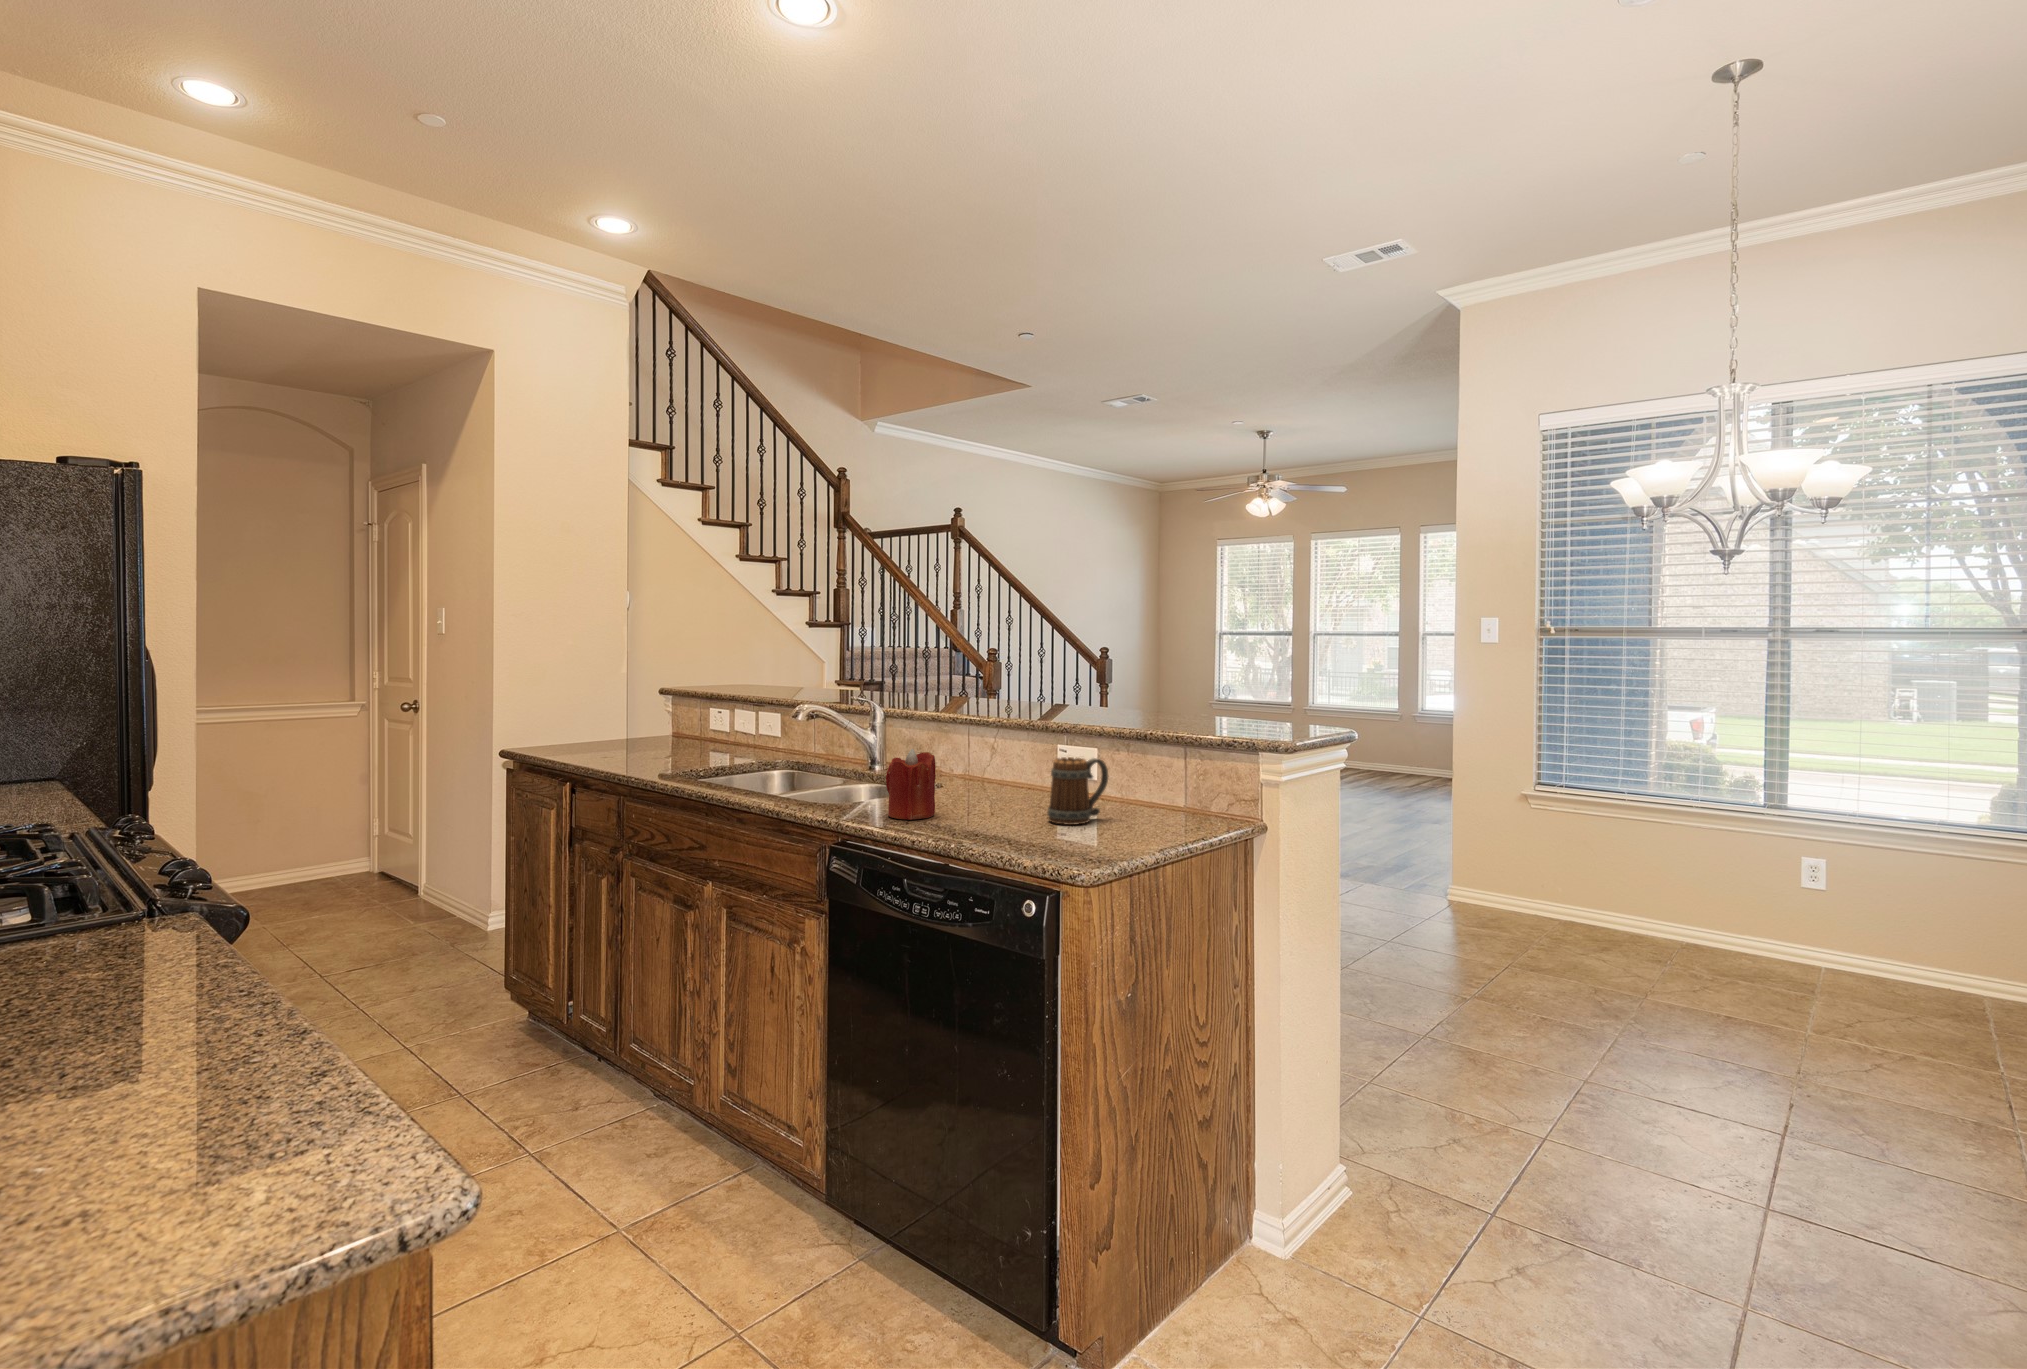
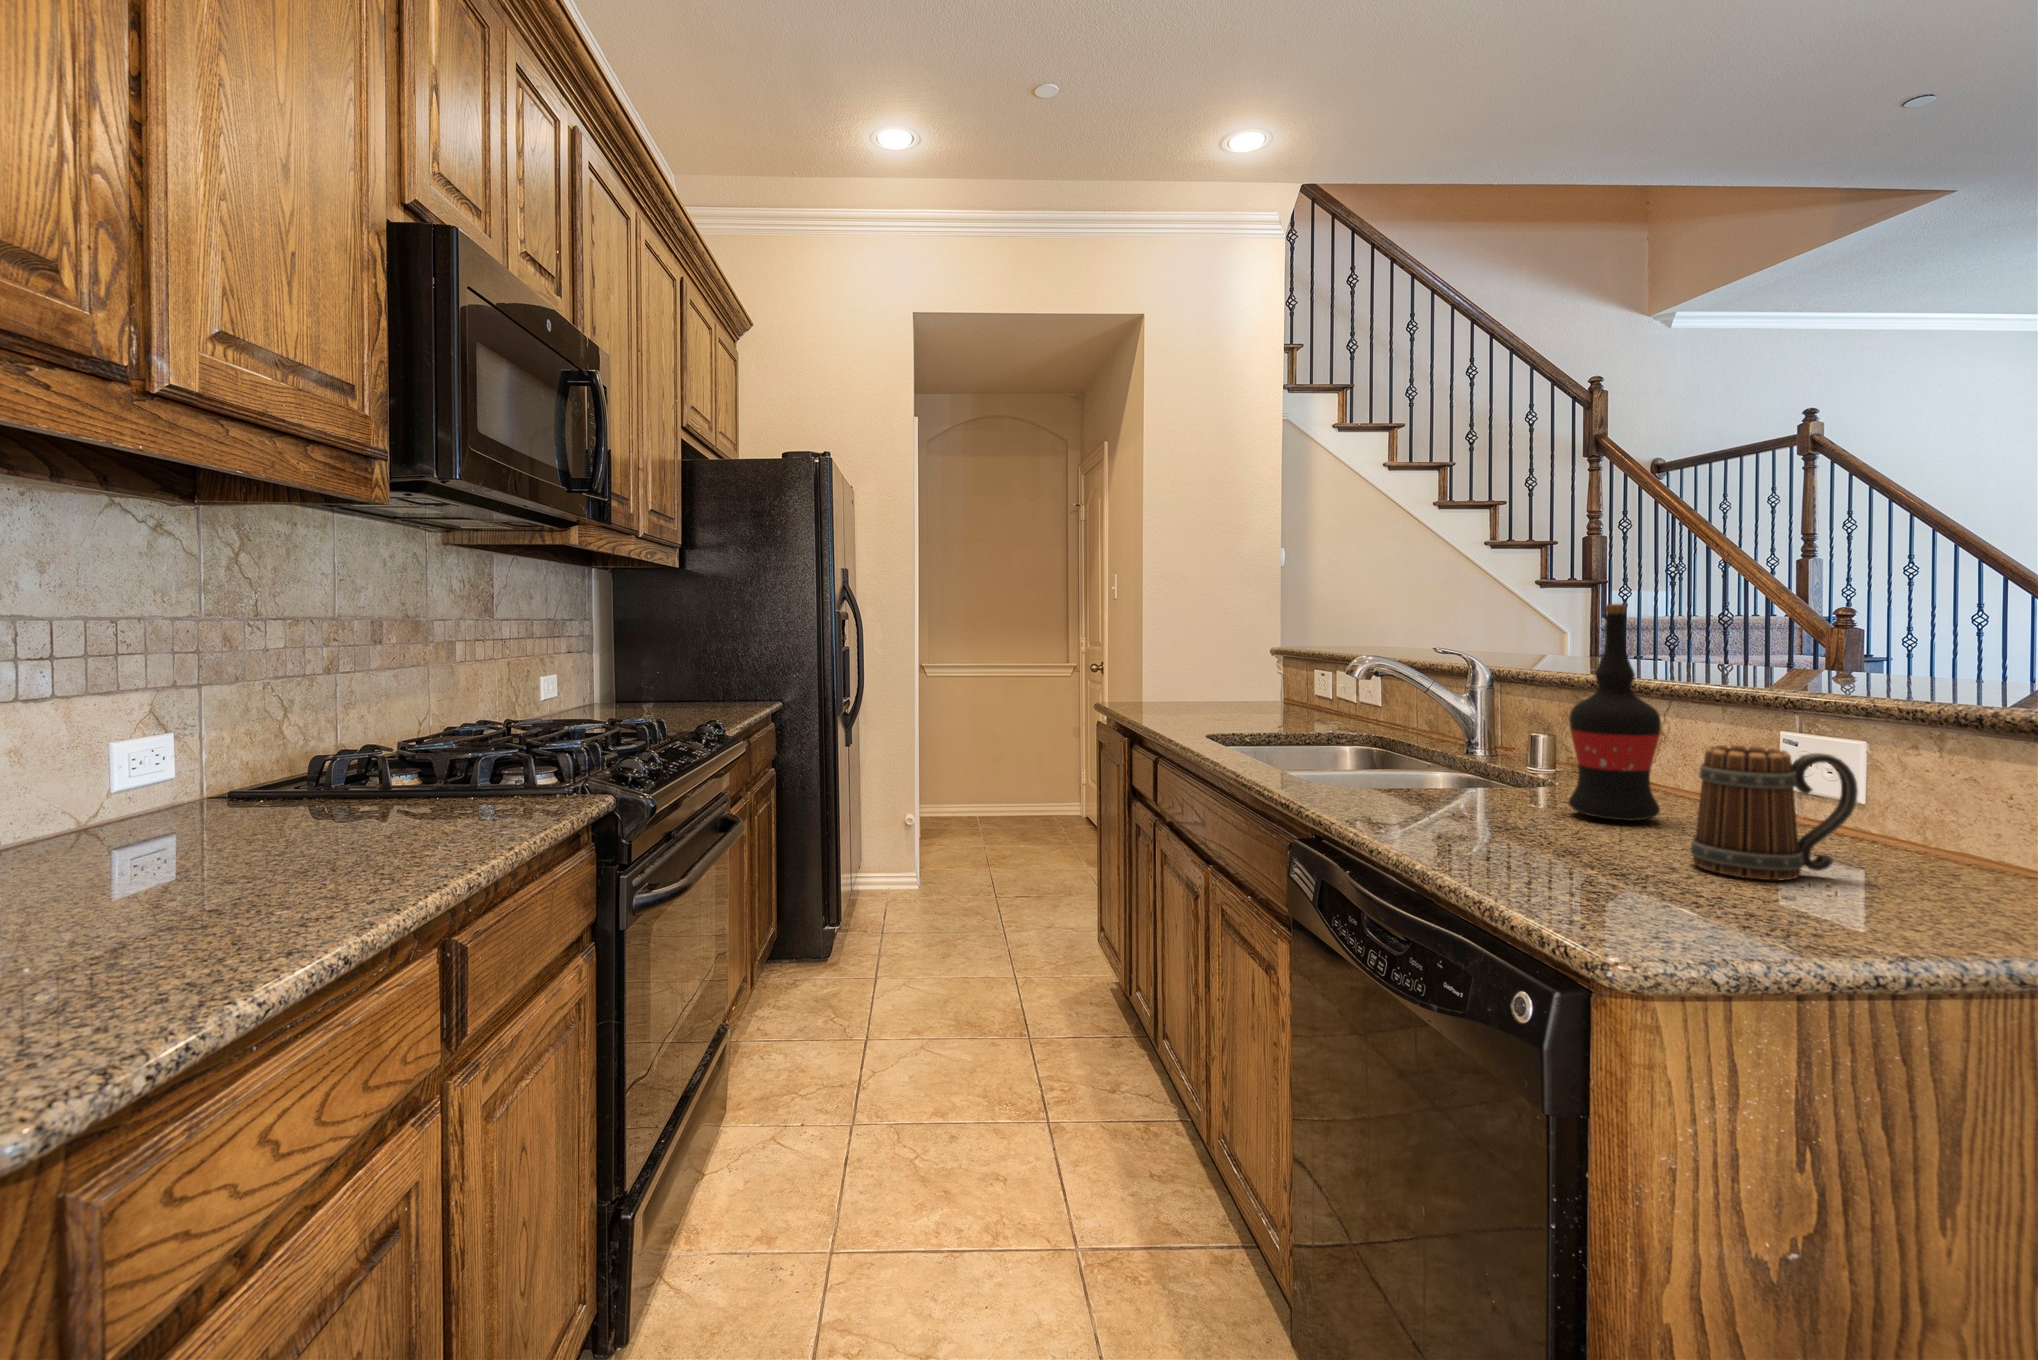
wine bottle: none [968,678,1013,804] -> present [1569,604,1661,821]
candle: present [886,749,936,820] -> none [1393,712,1480,823]

